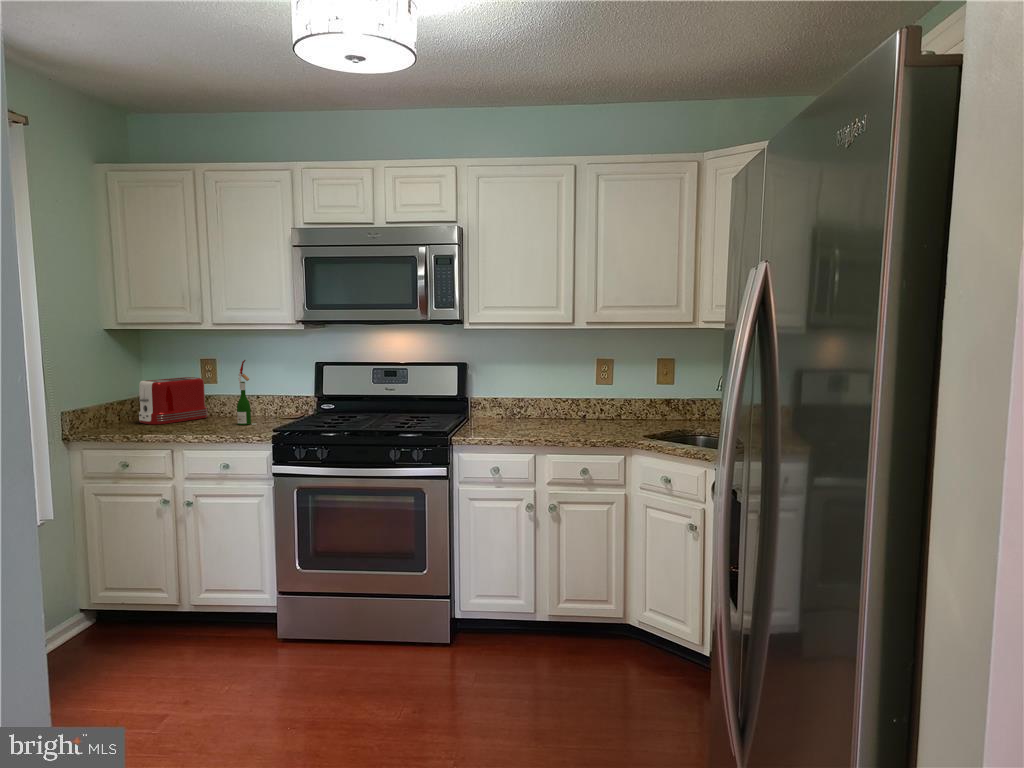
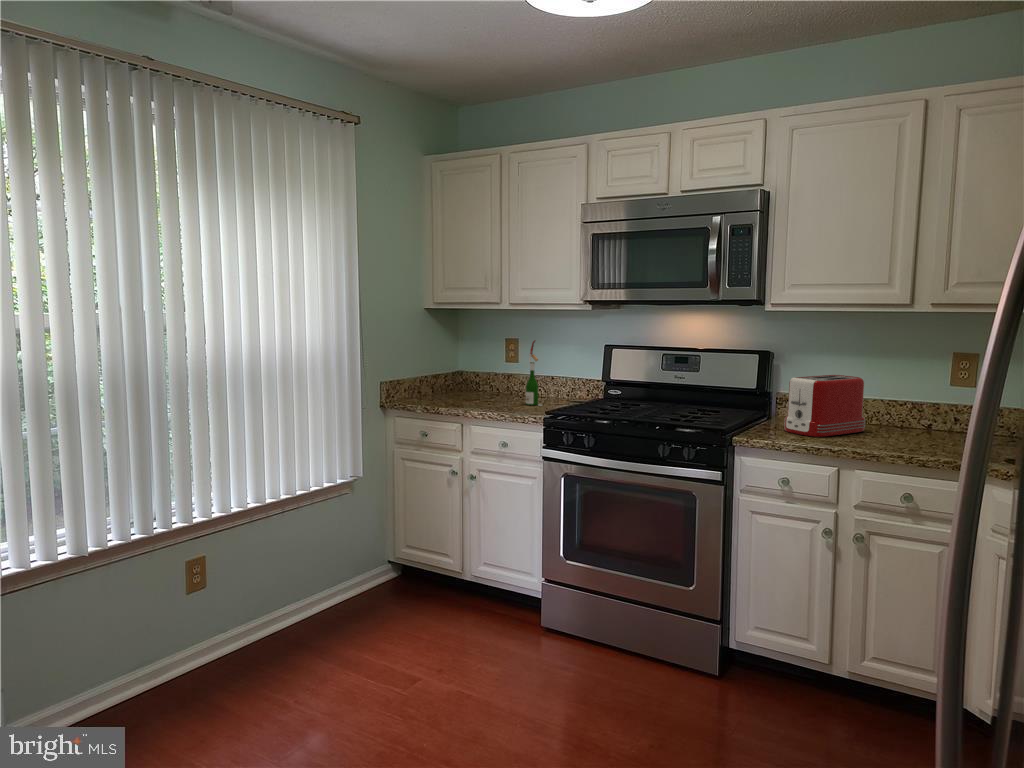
toaster: present [139,377,208,425] -> present [784,375,866,437]

